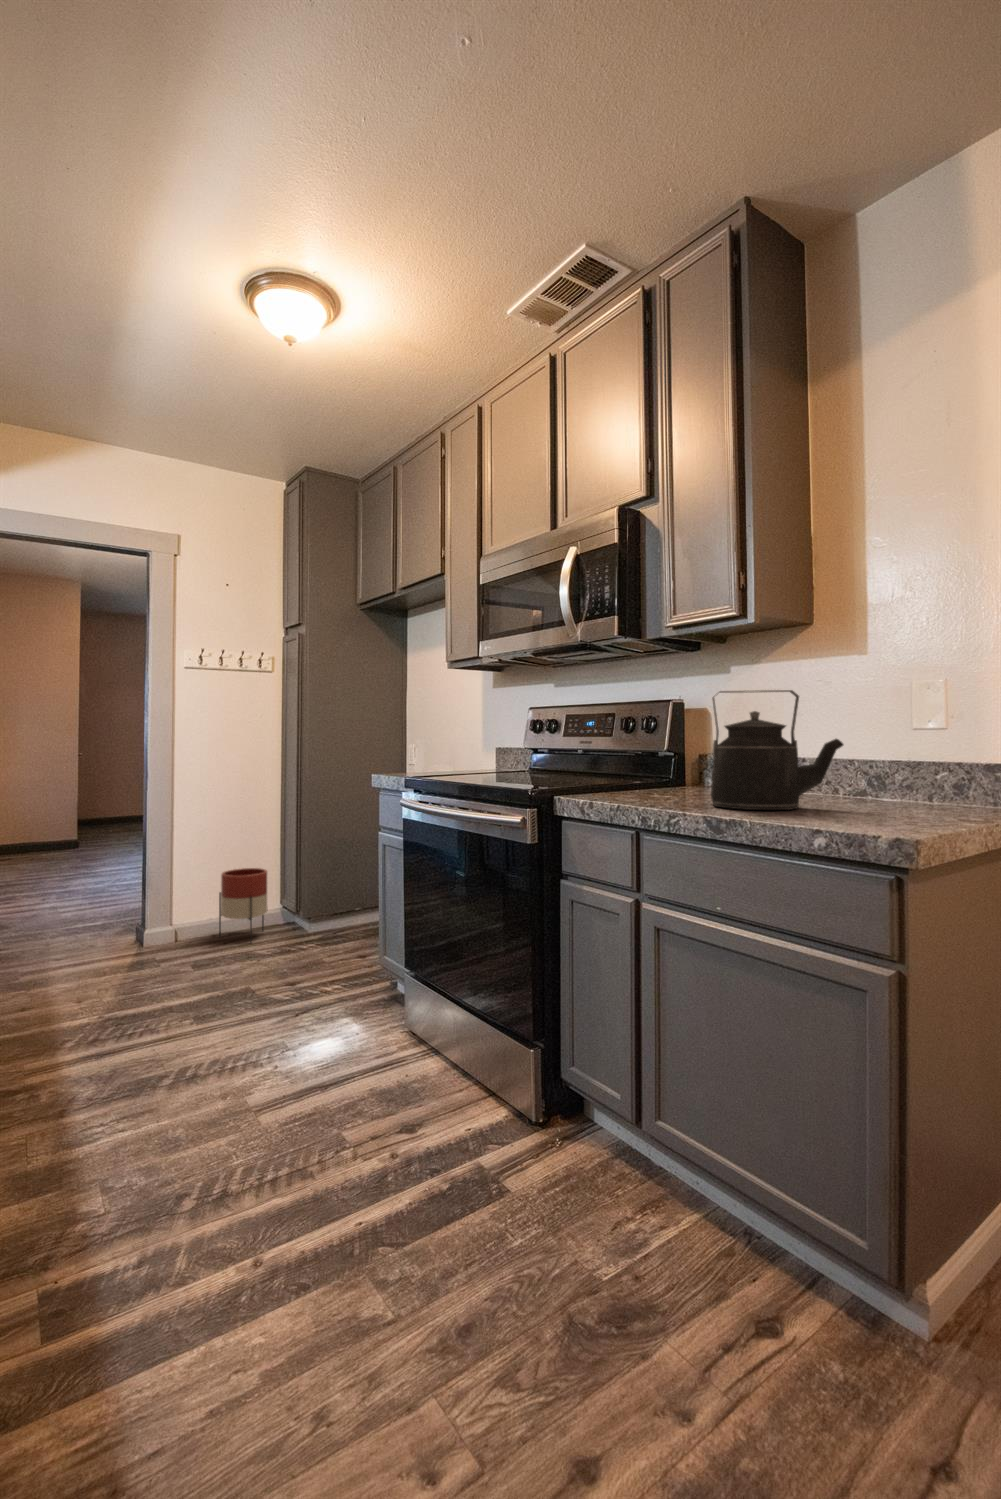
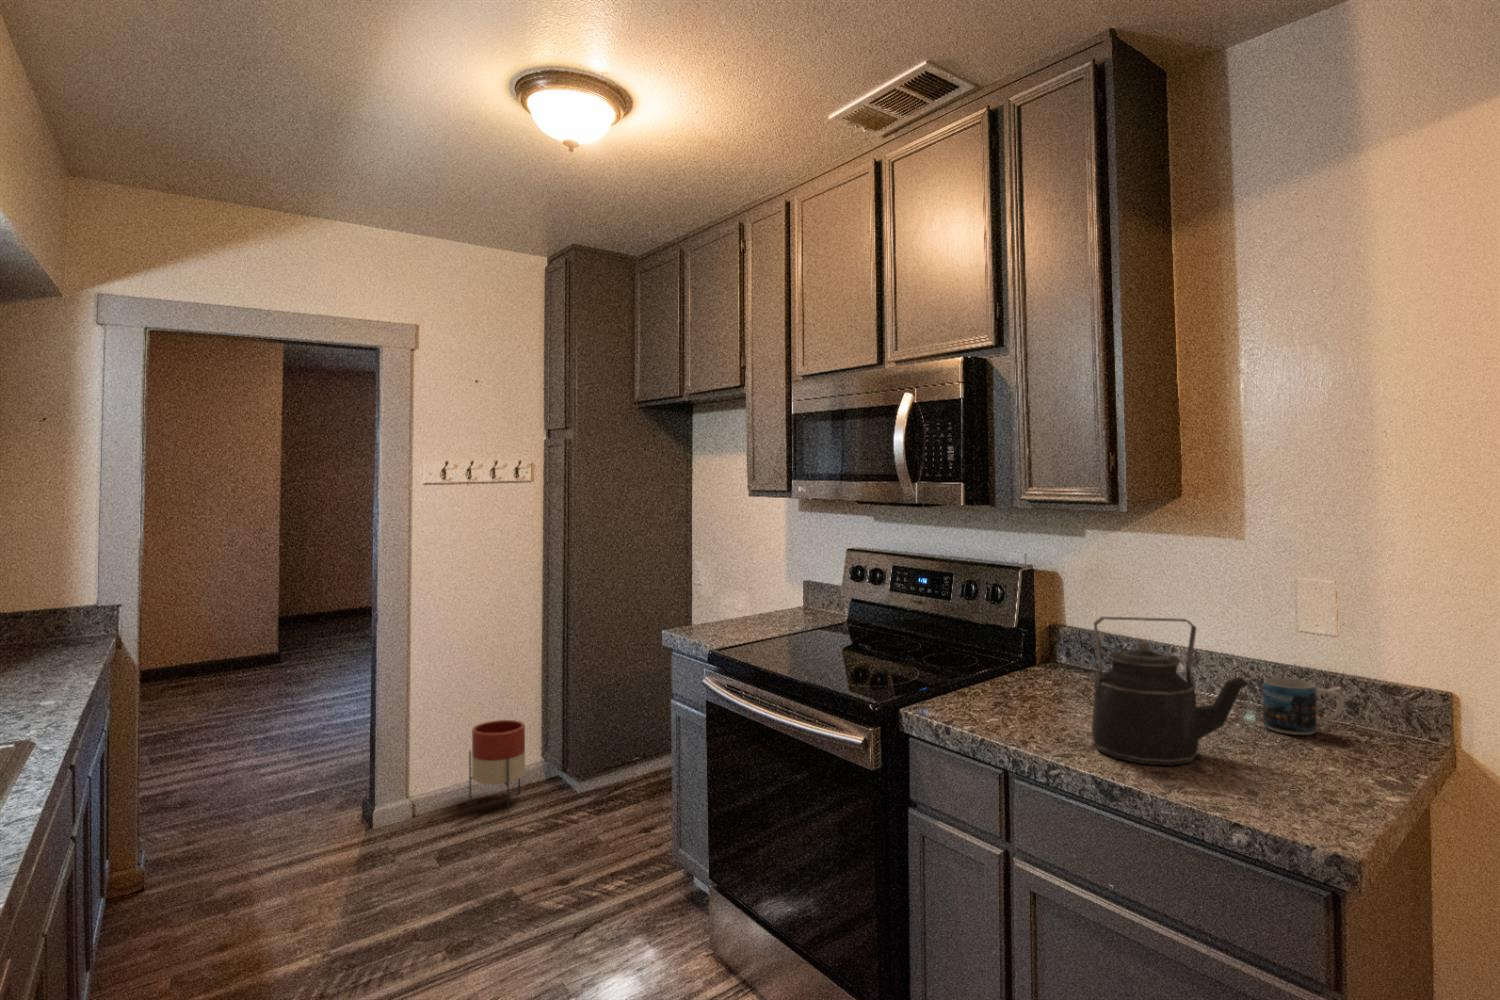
mug: none [864,760,931,803] -> present [1263,678,1344,735]

